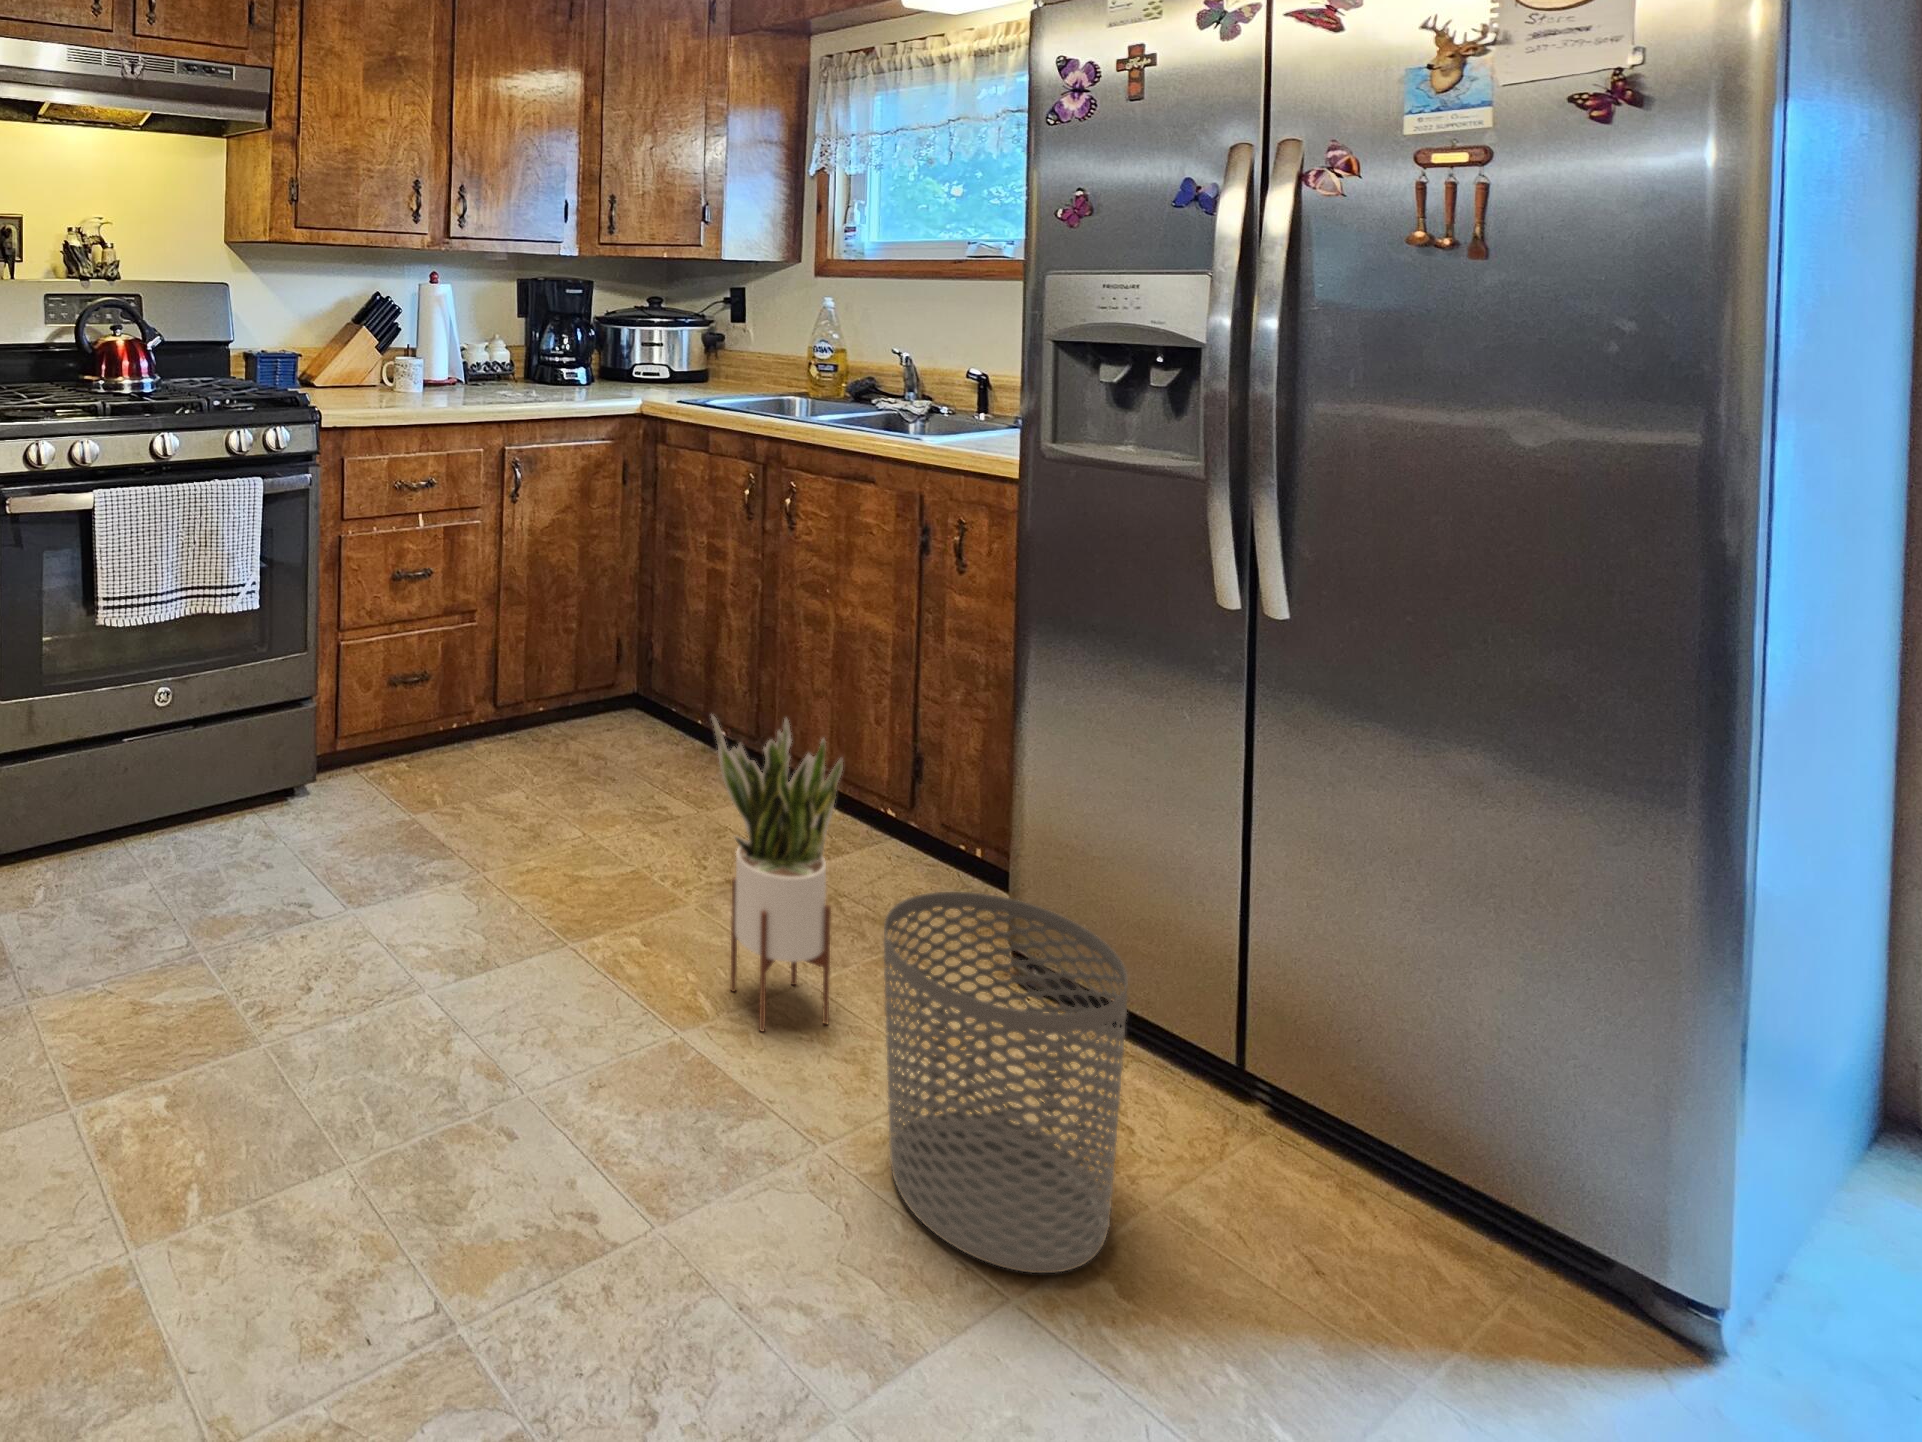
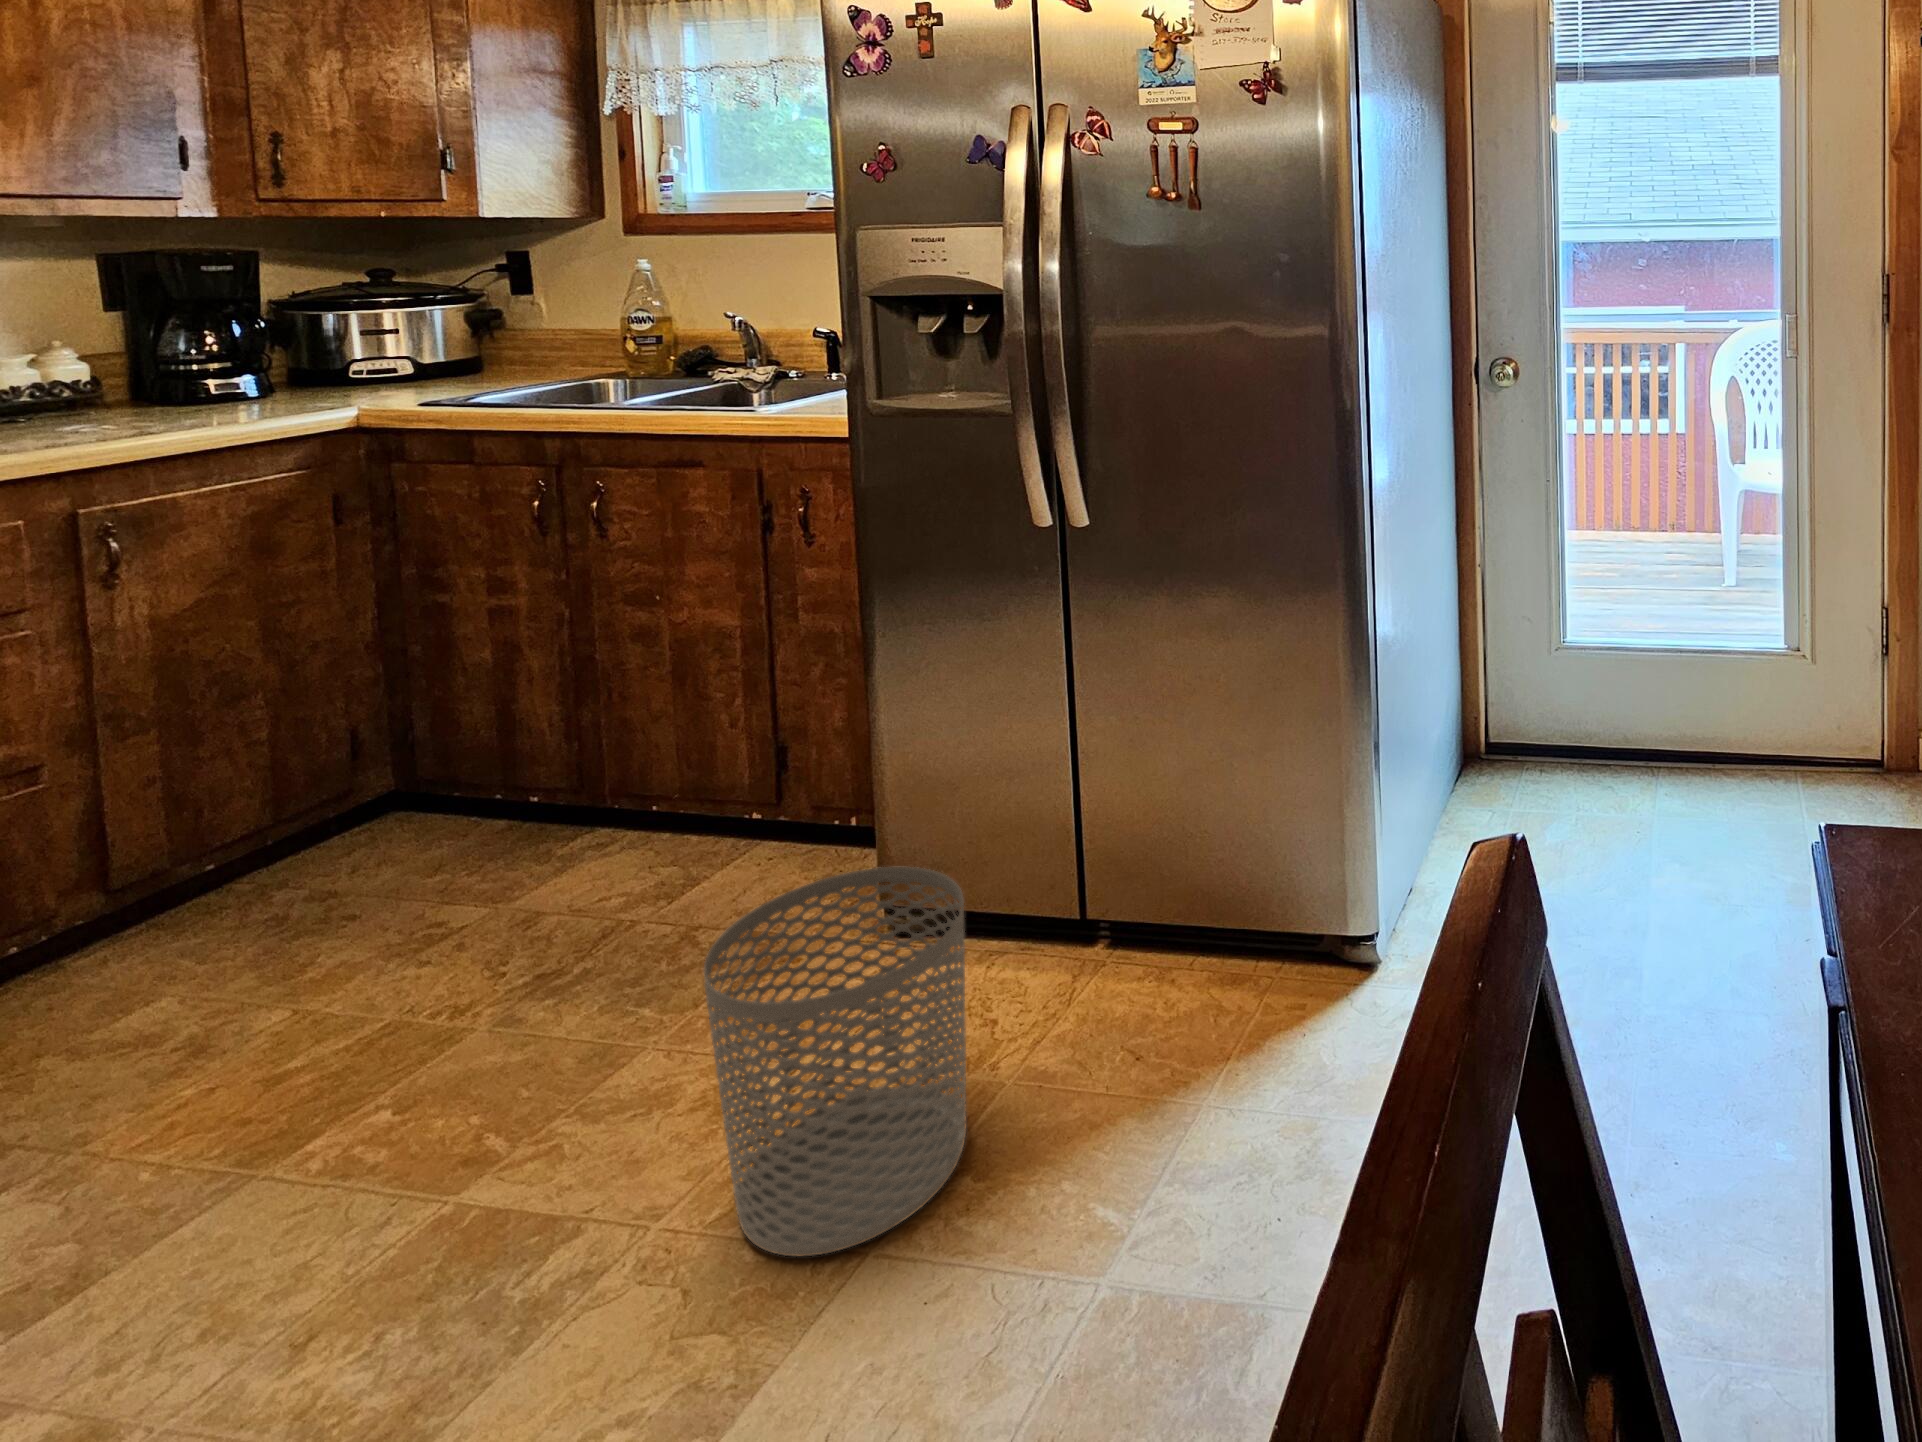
potted plant: present [711,715,843,1031] -> none [458,771,669,1148]

